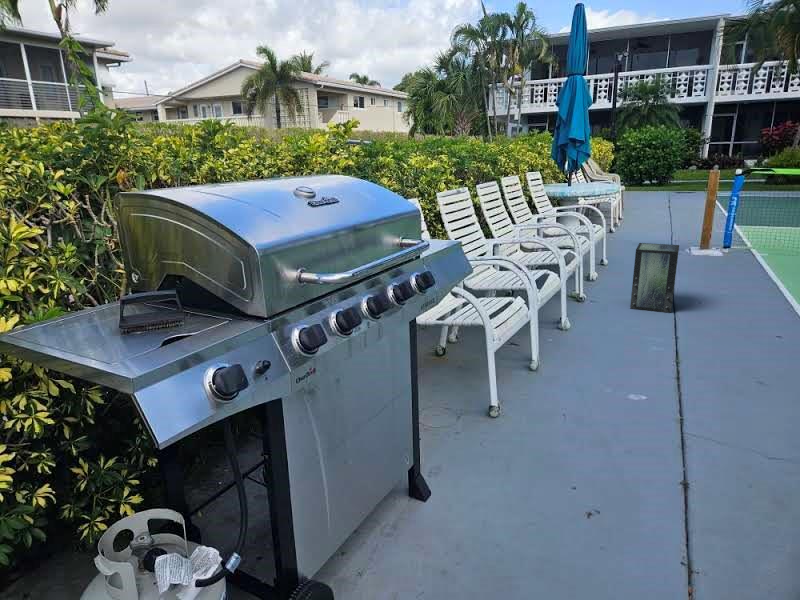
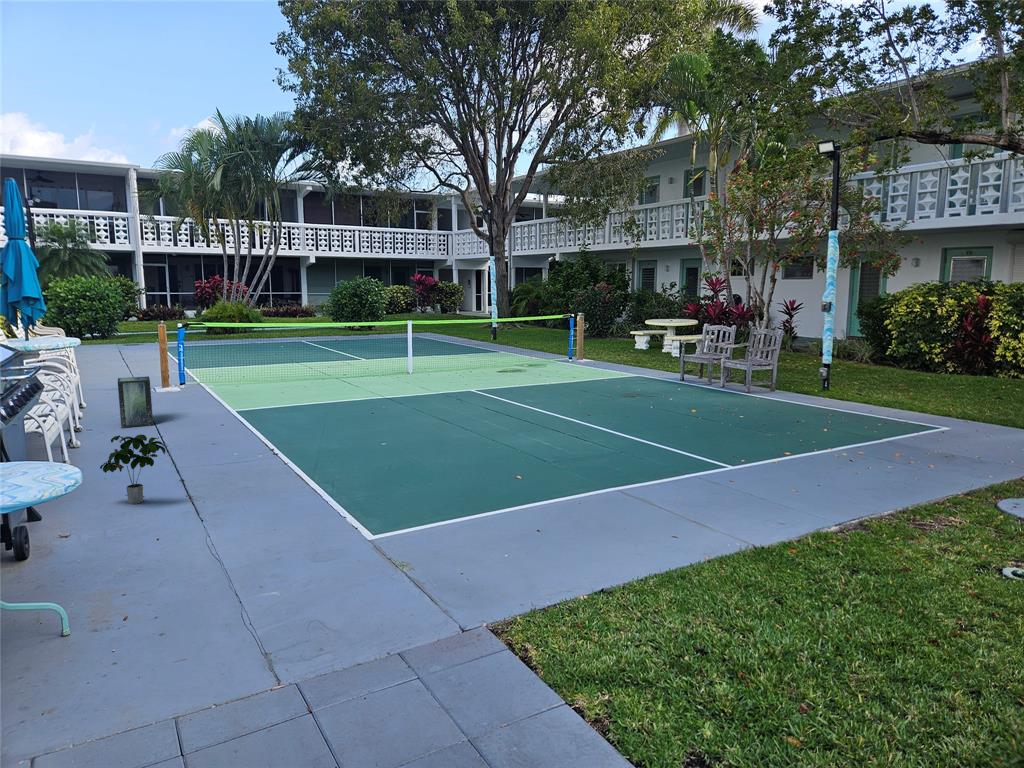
potted plant: none [534,391,649,527] -> present [100,434,165,504]

